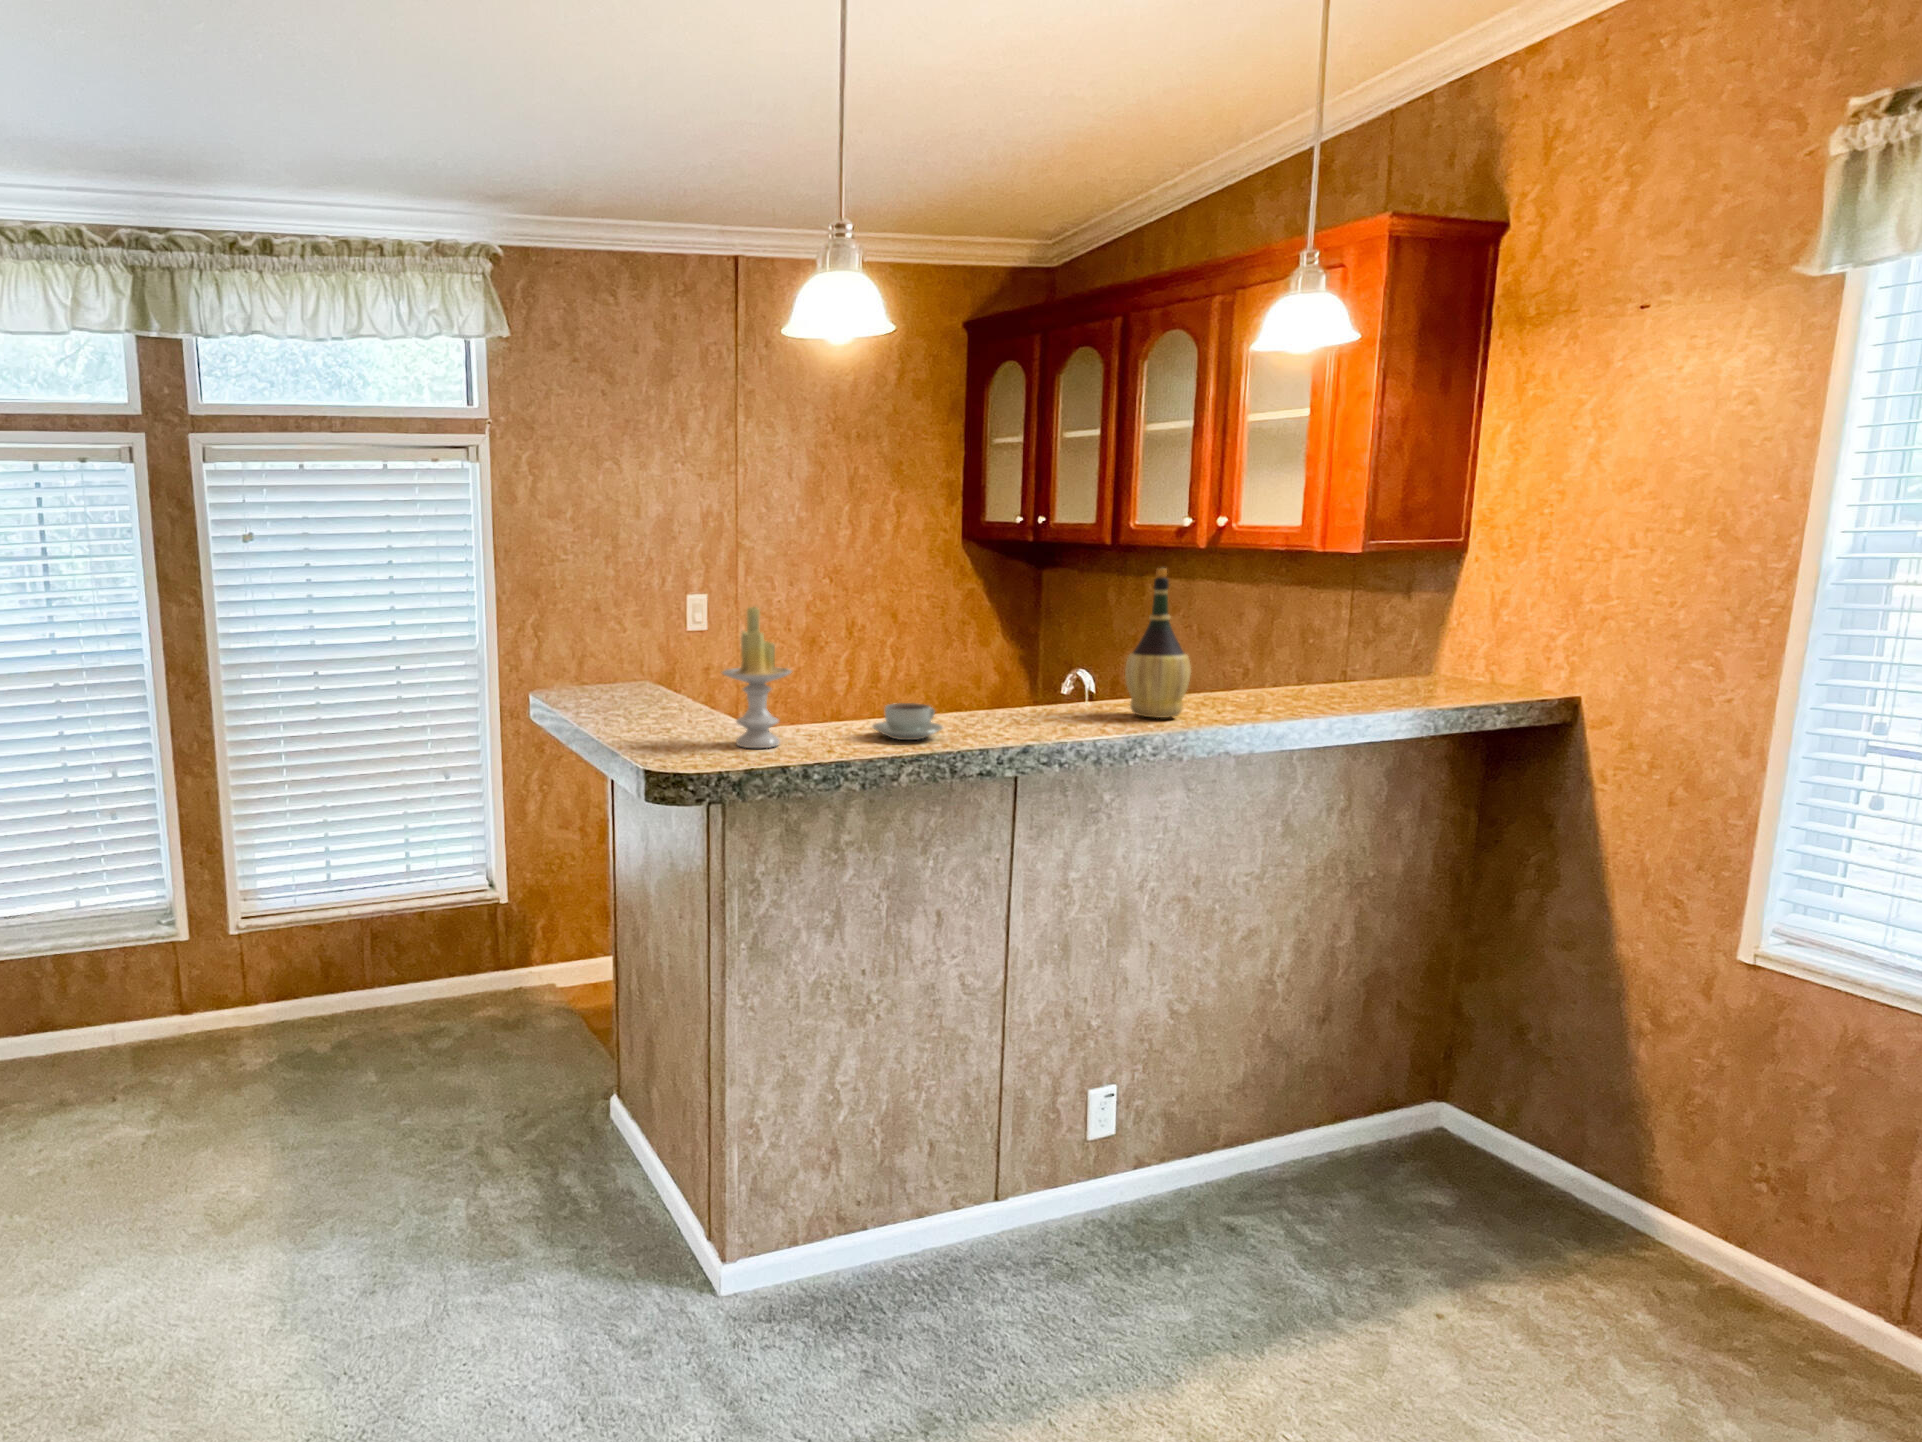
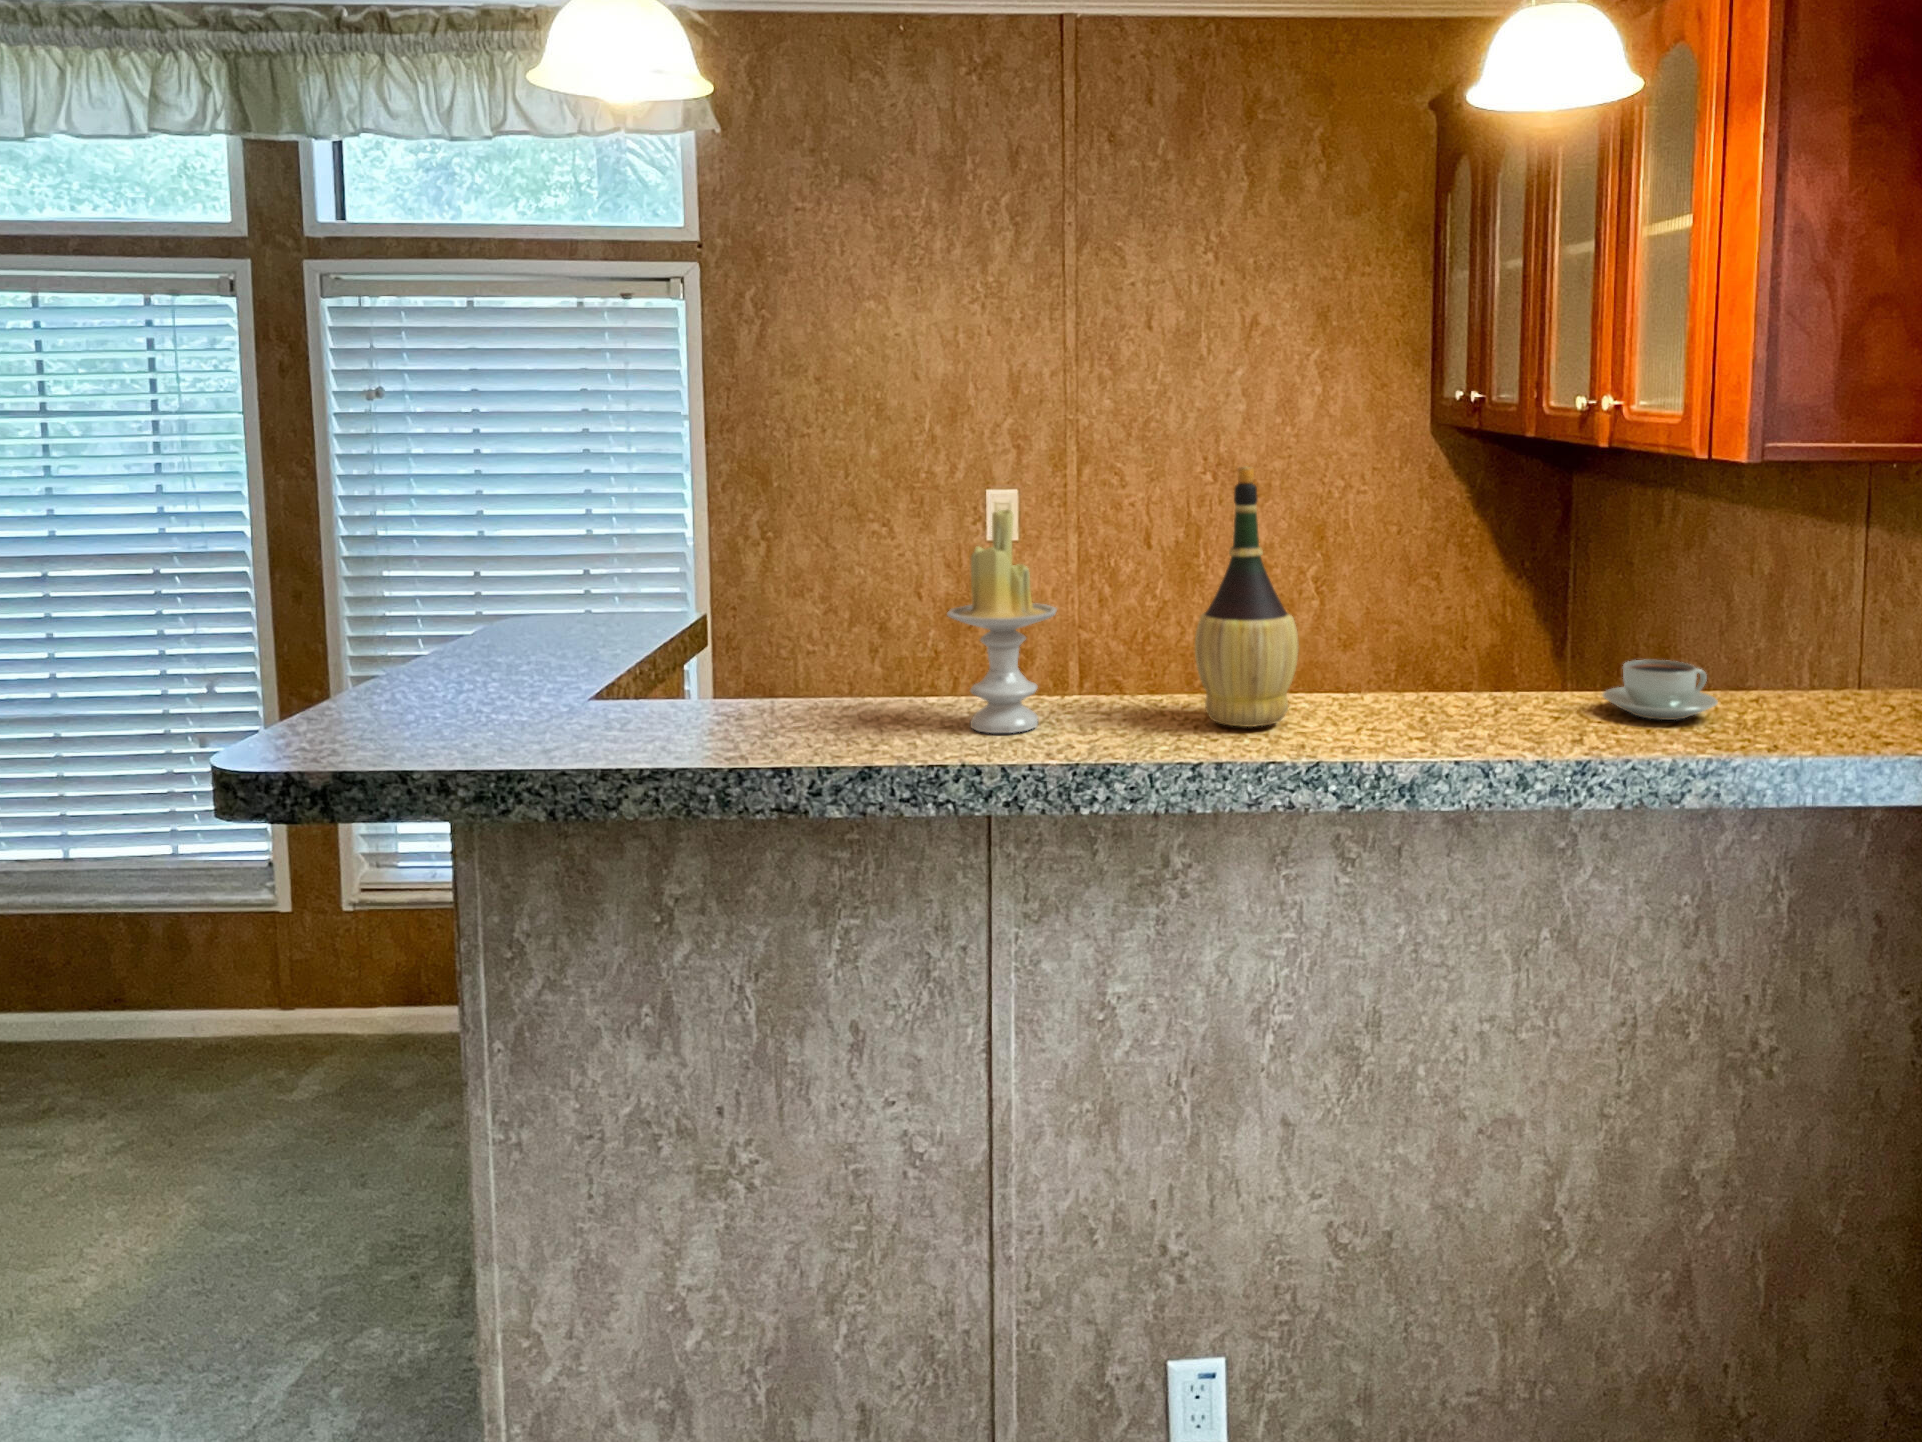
candle: present [722,607,792,748] -> present [947,510,1057,733]
coffee cup: present [873,703,943,740] -> present [1603,660,1718,720]

